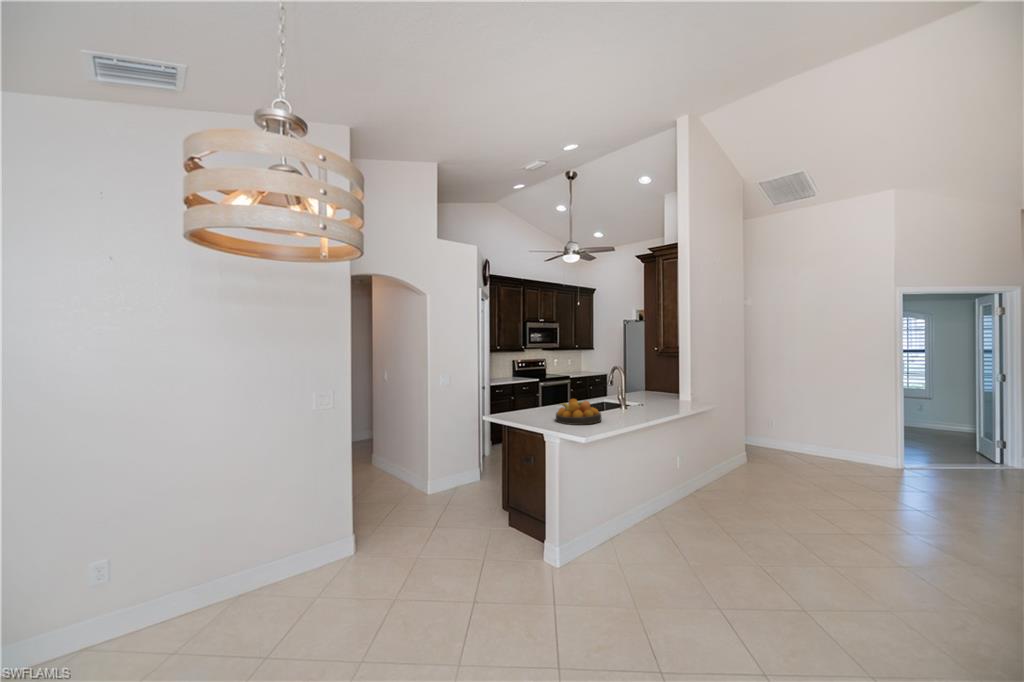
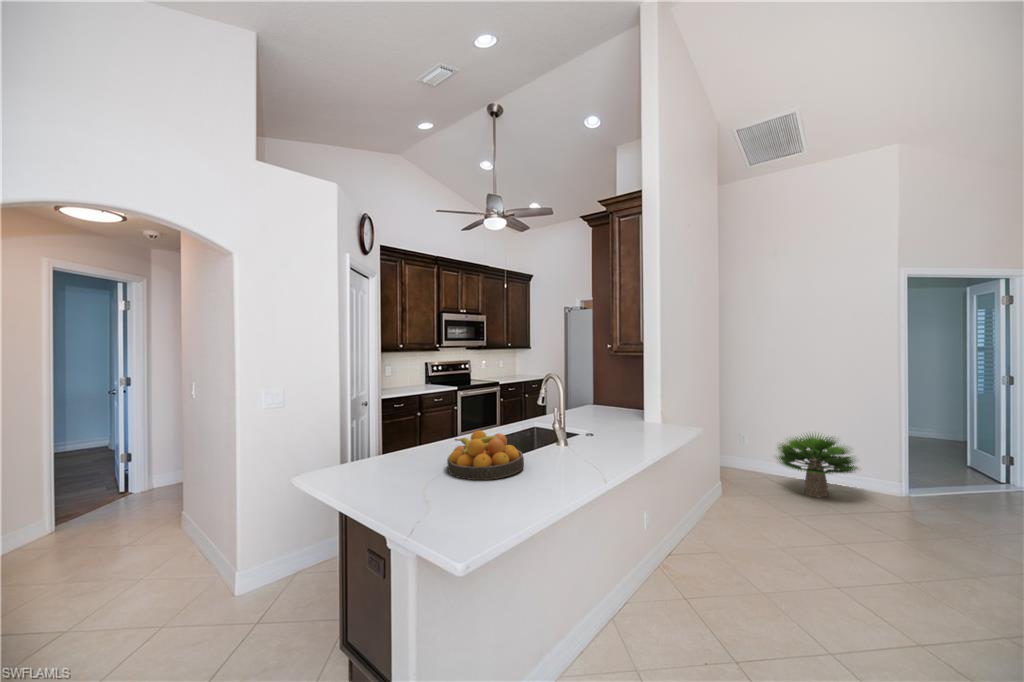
potted plant: none [790,416,864,468] -> present [777,433,858,497]

